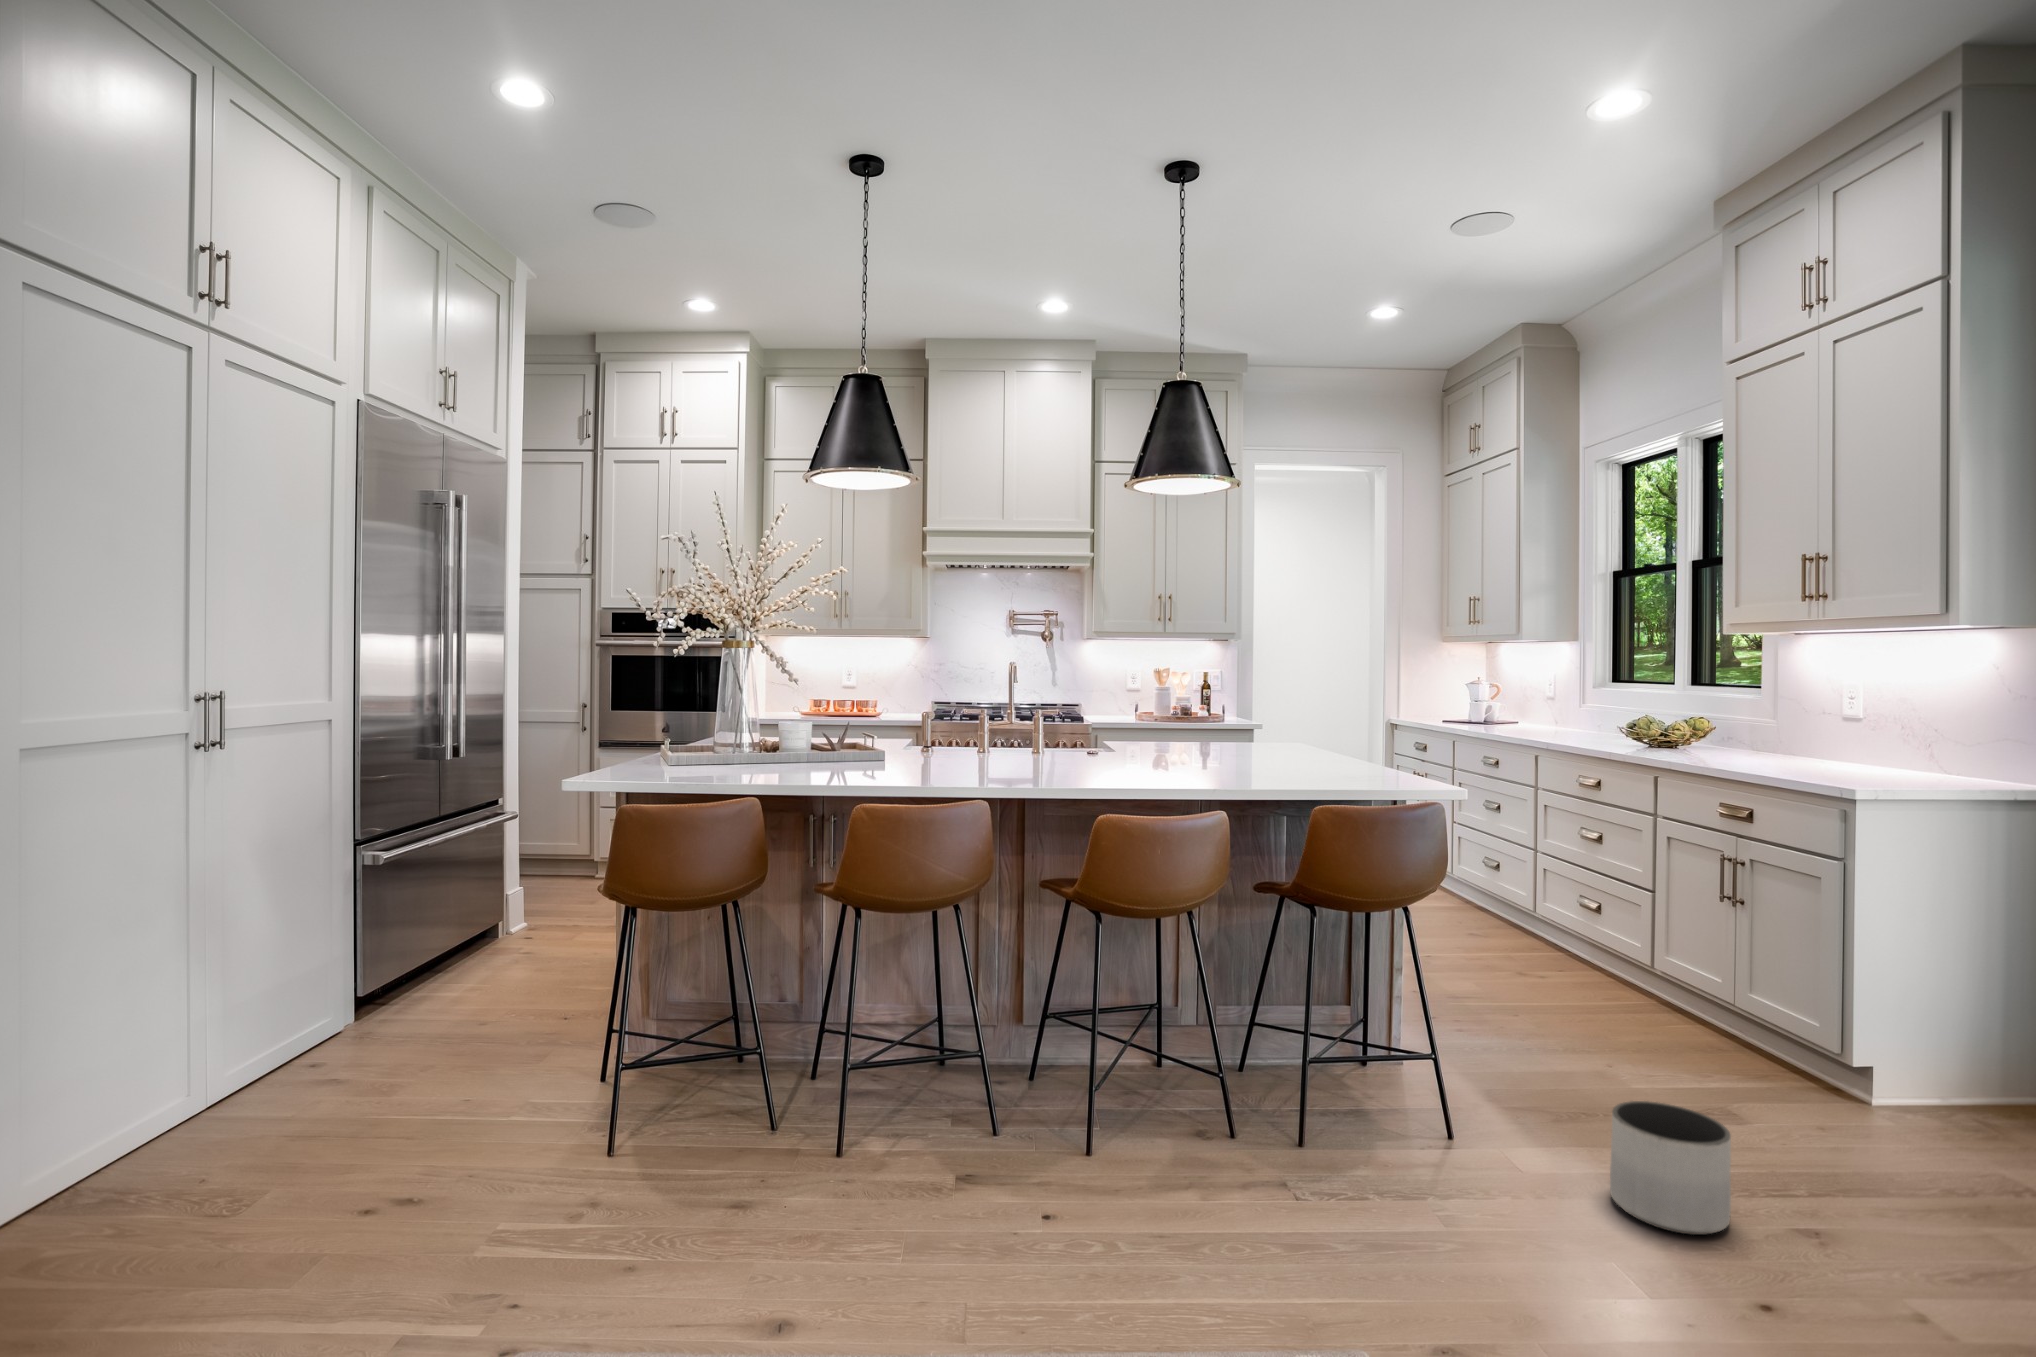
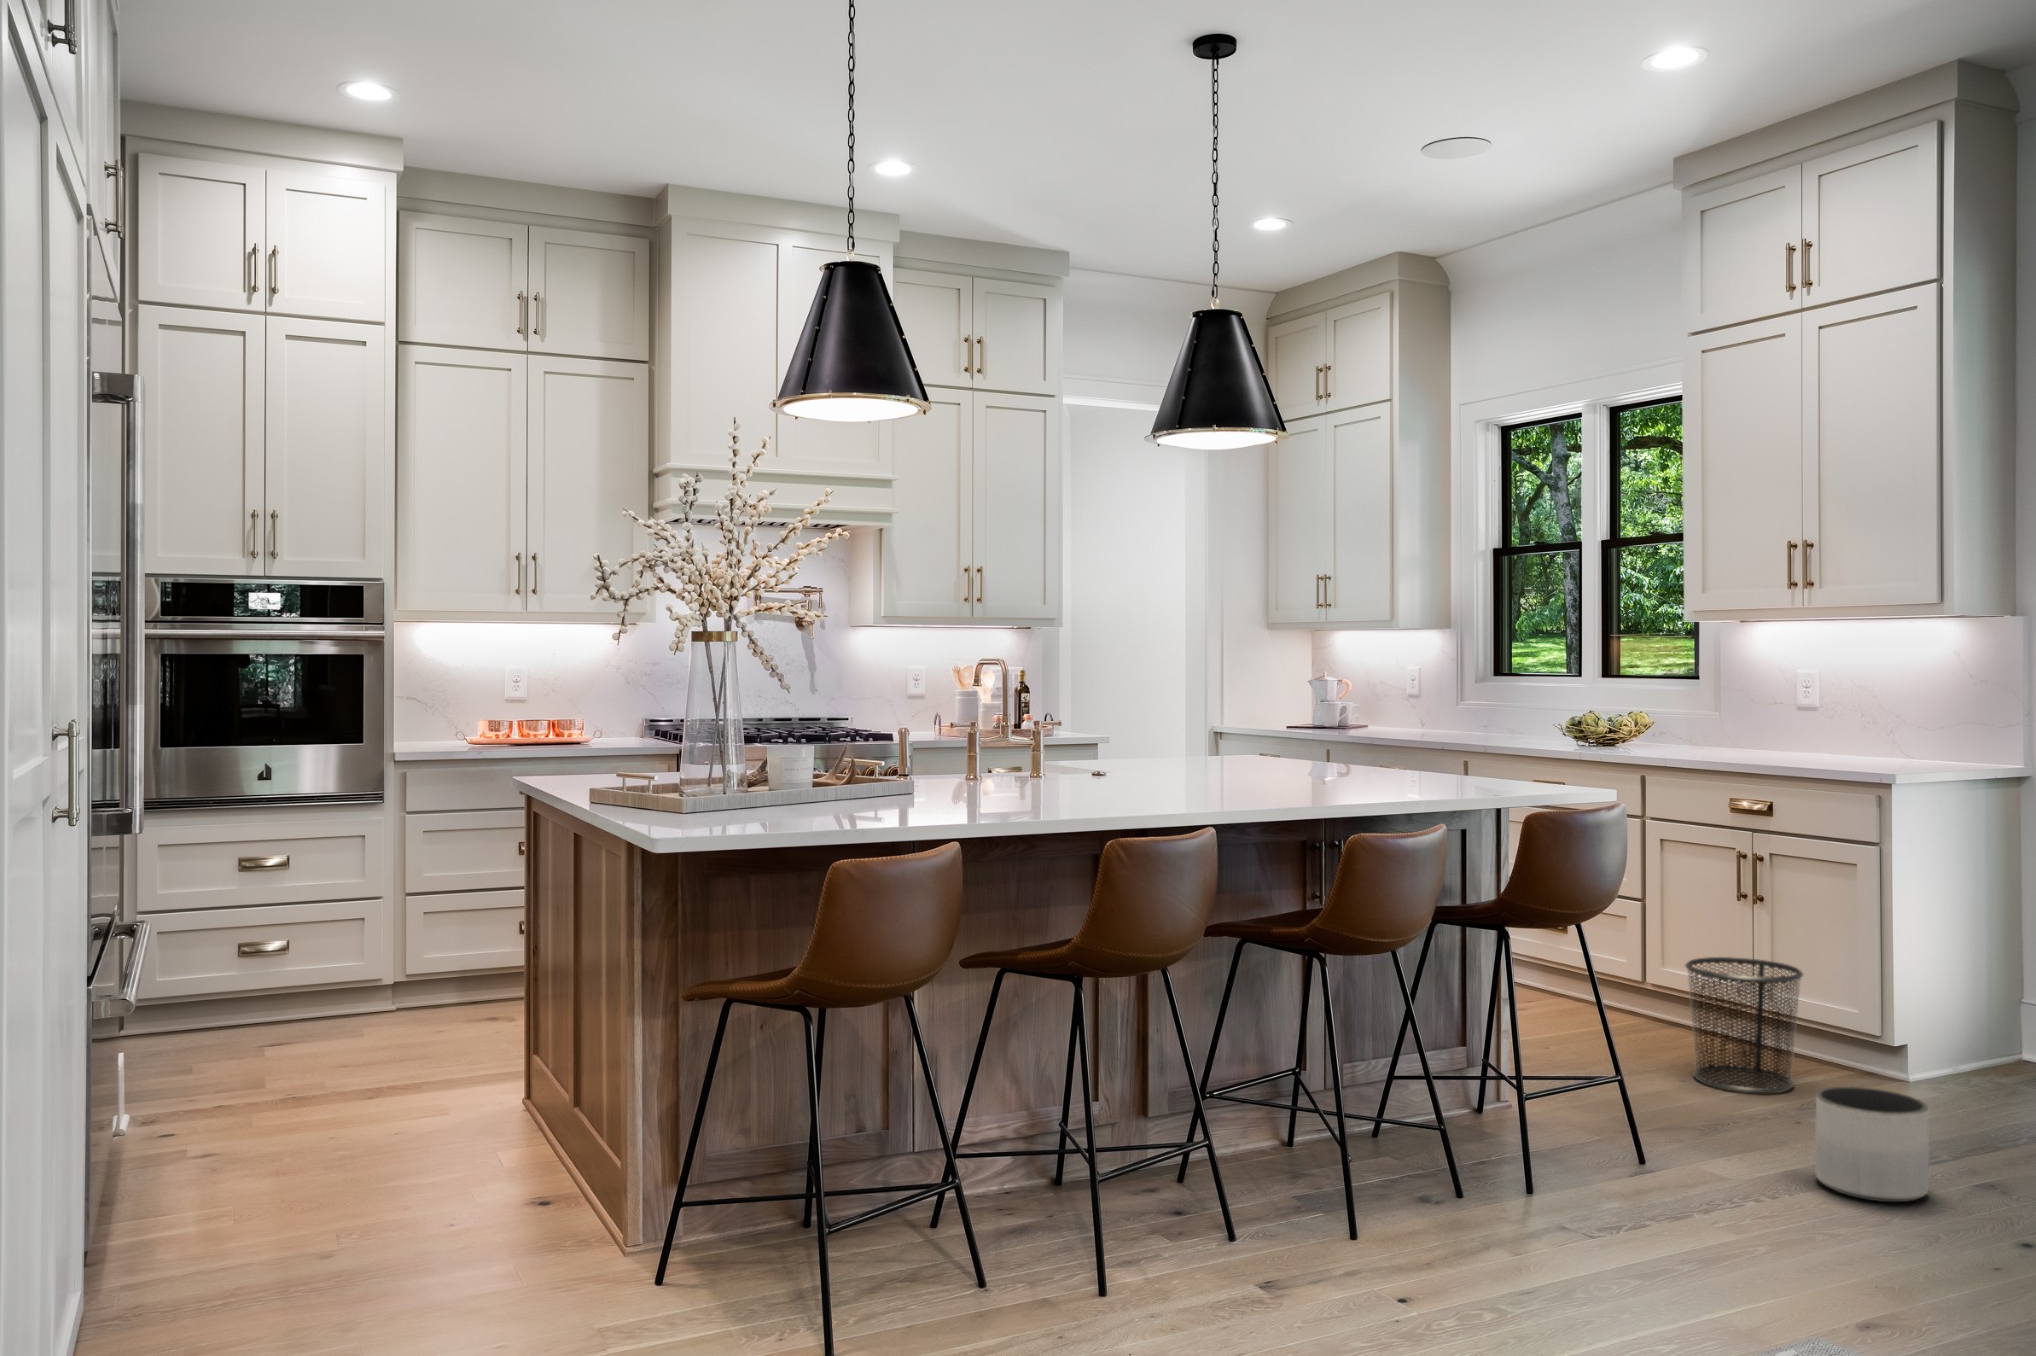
waste bin: none [1619,955,1742,1097] -> present [1685,957,1803,1093]

